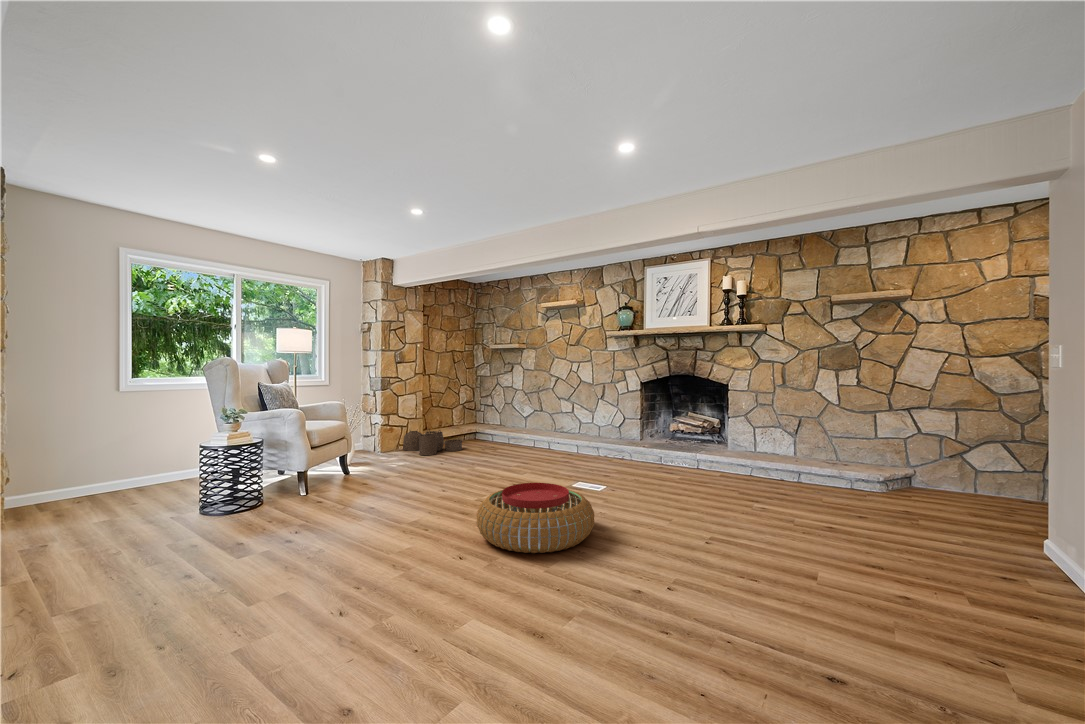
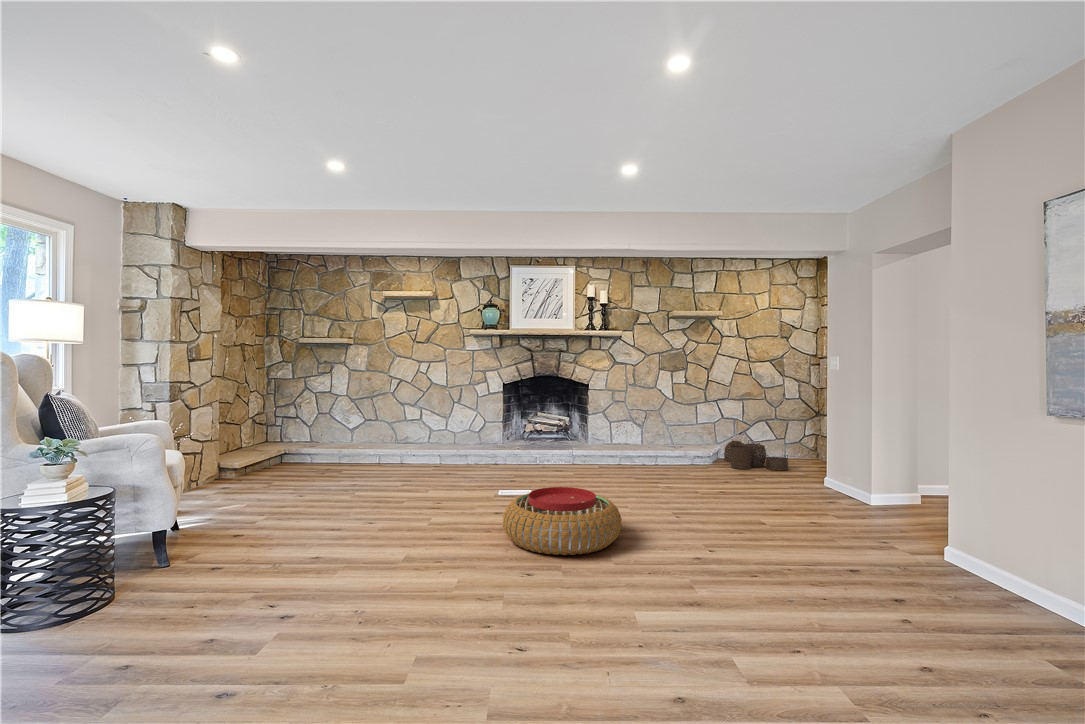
woven basket: present [403,429,462,455] -> present [724,440,788,470]

